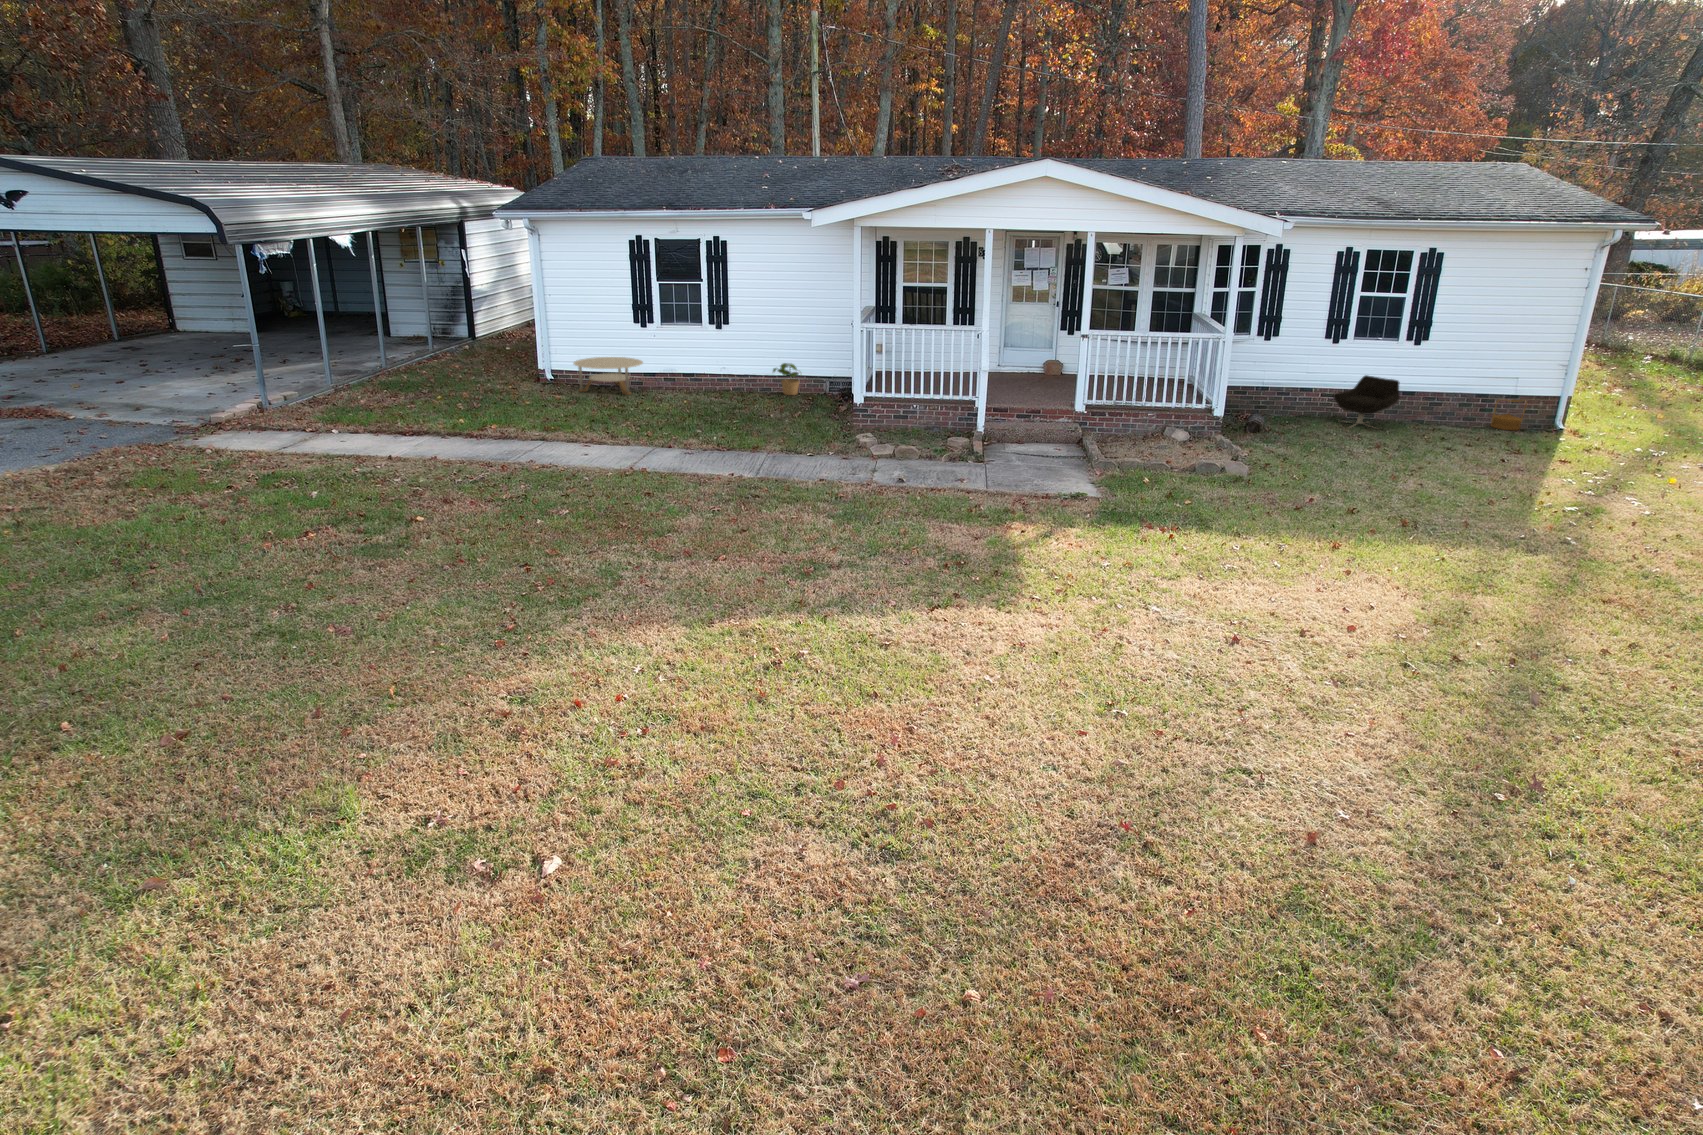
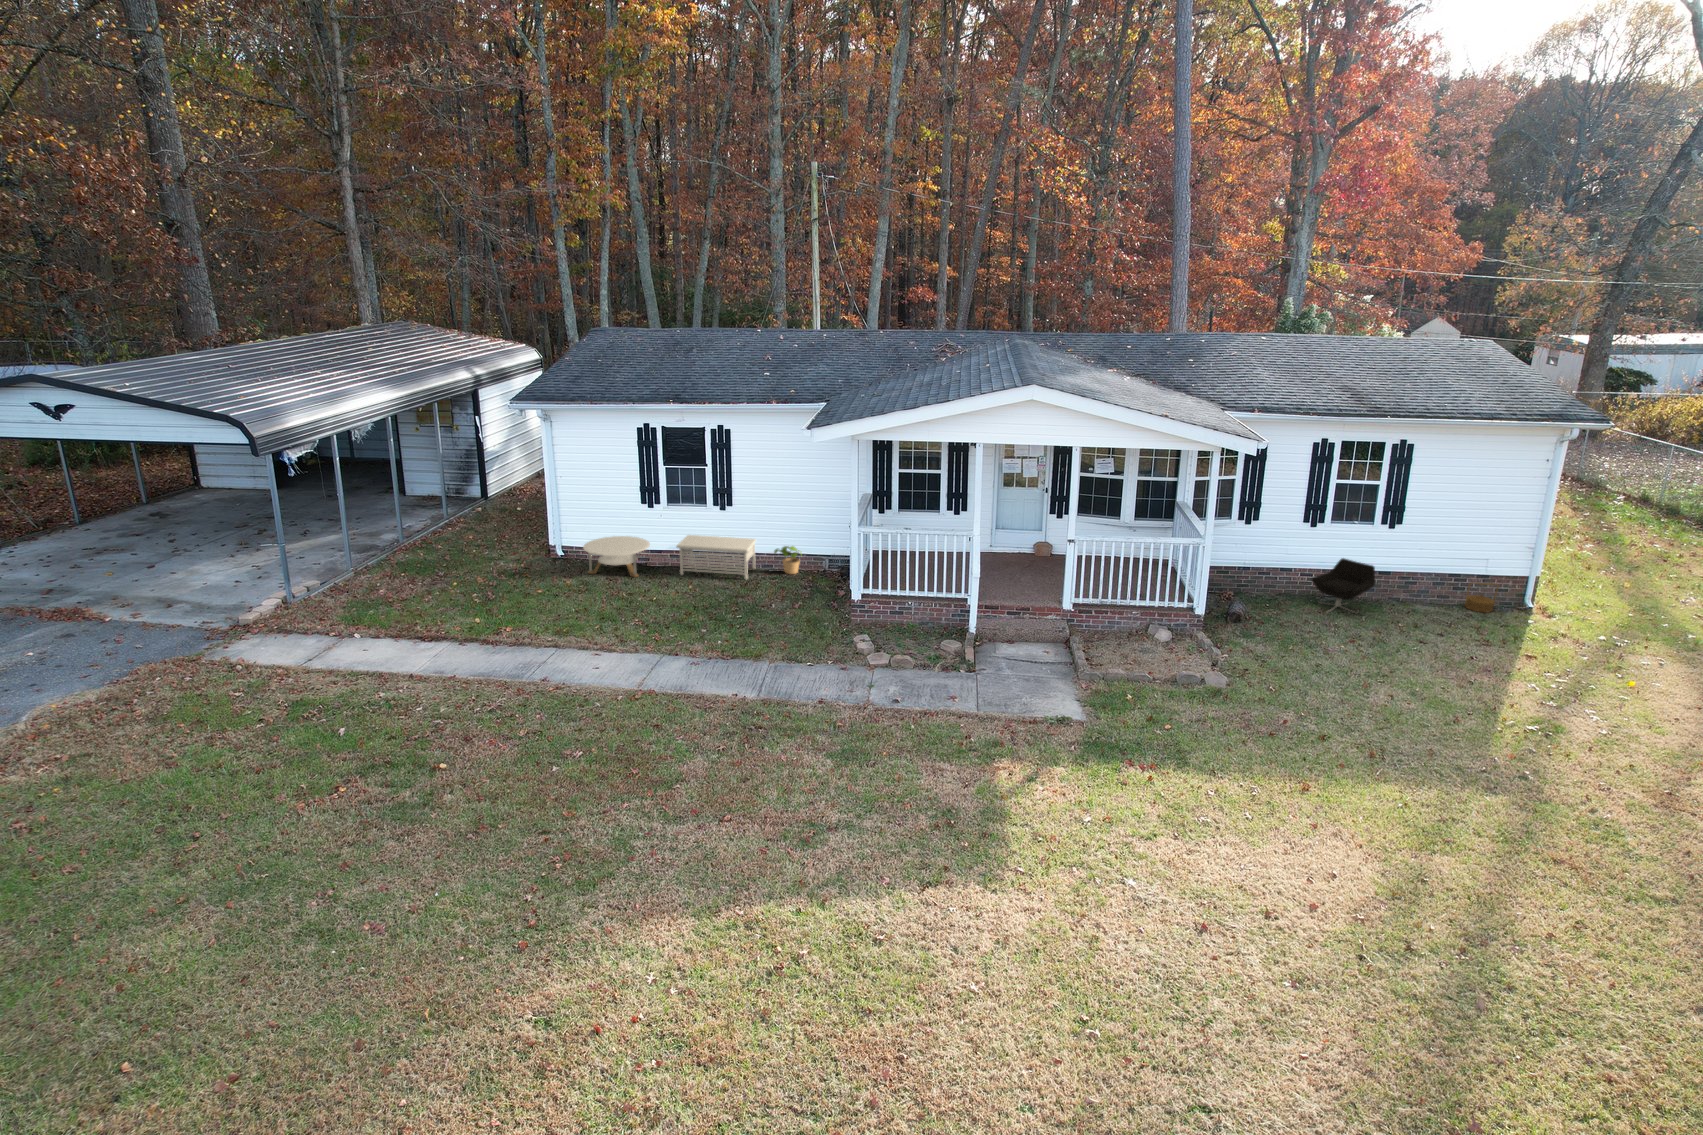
storage bench: none [671,355,754,398] -> present [677,535,756,579]

